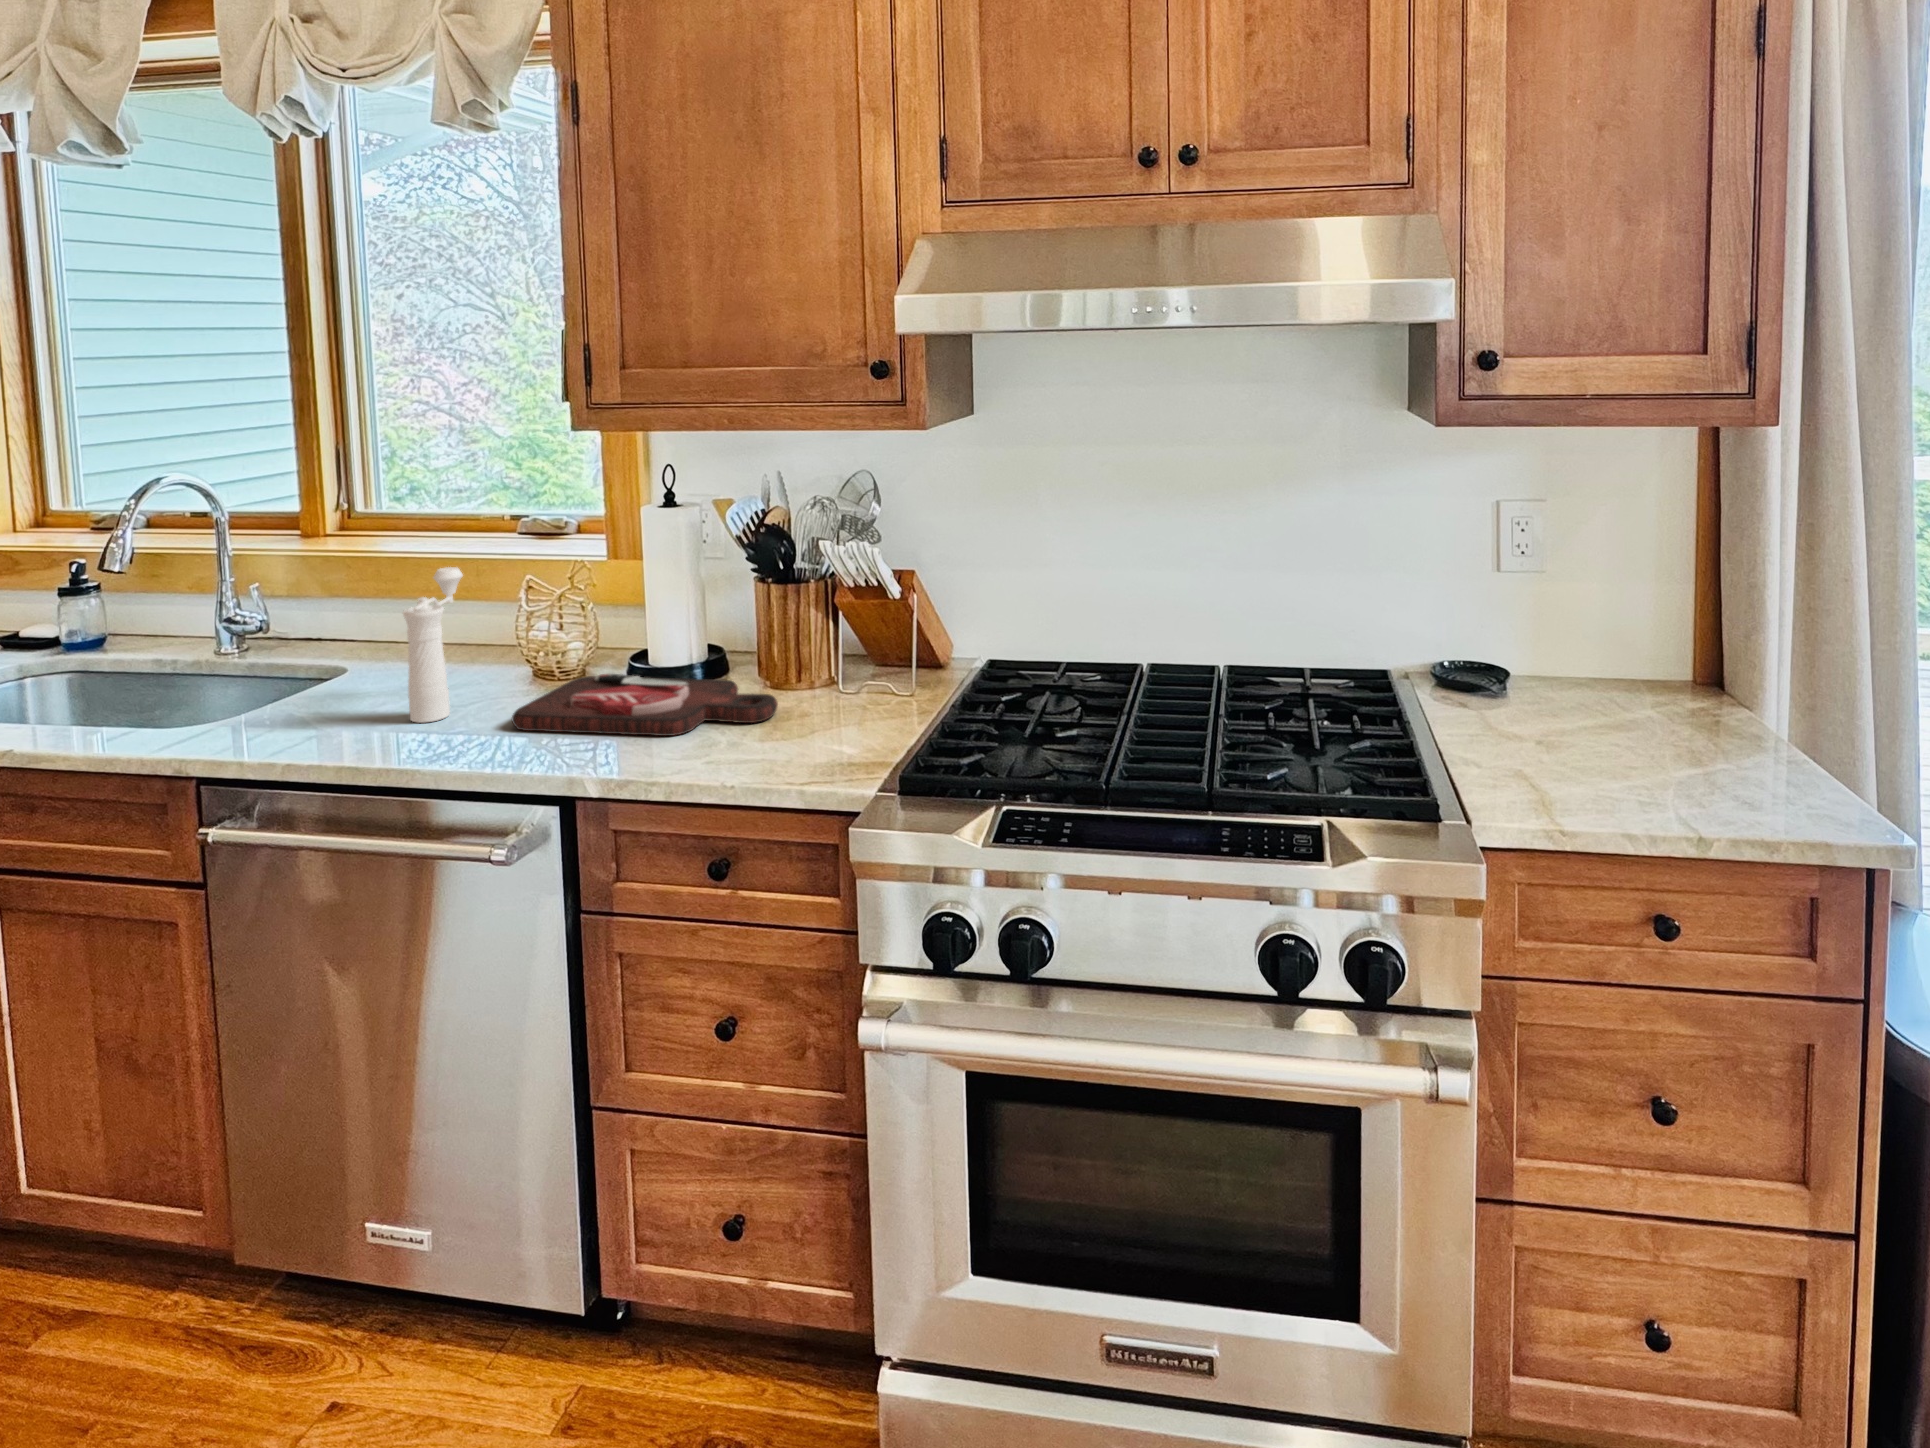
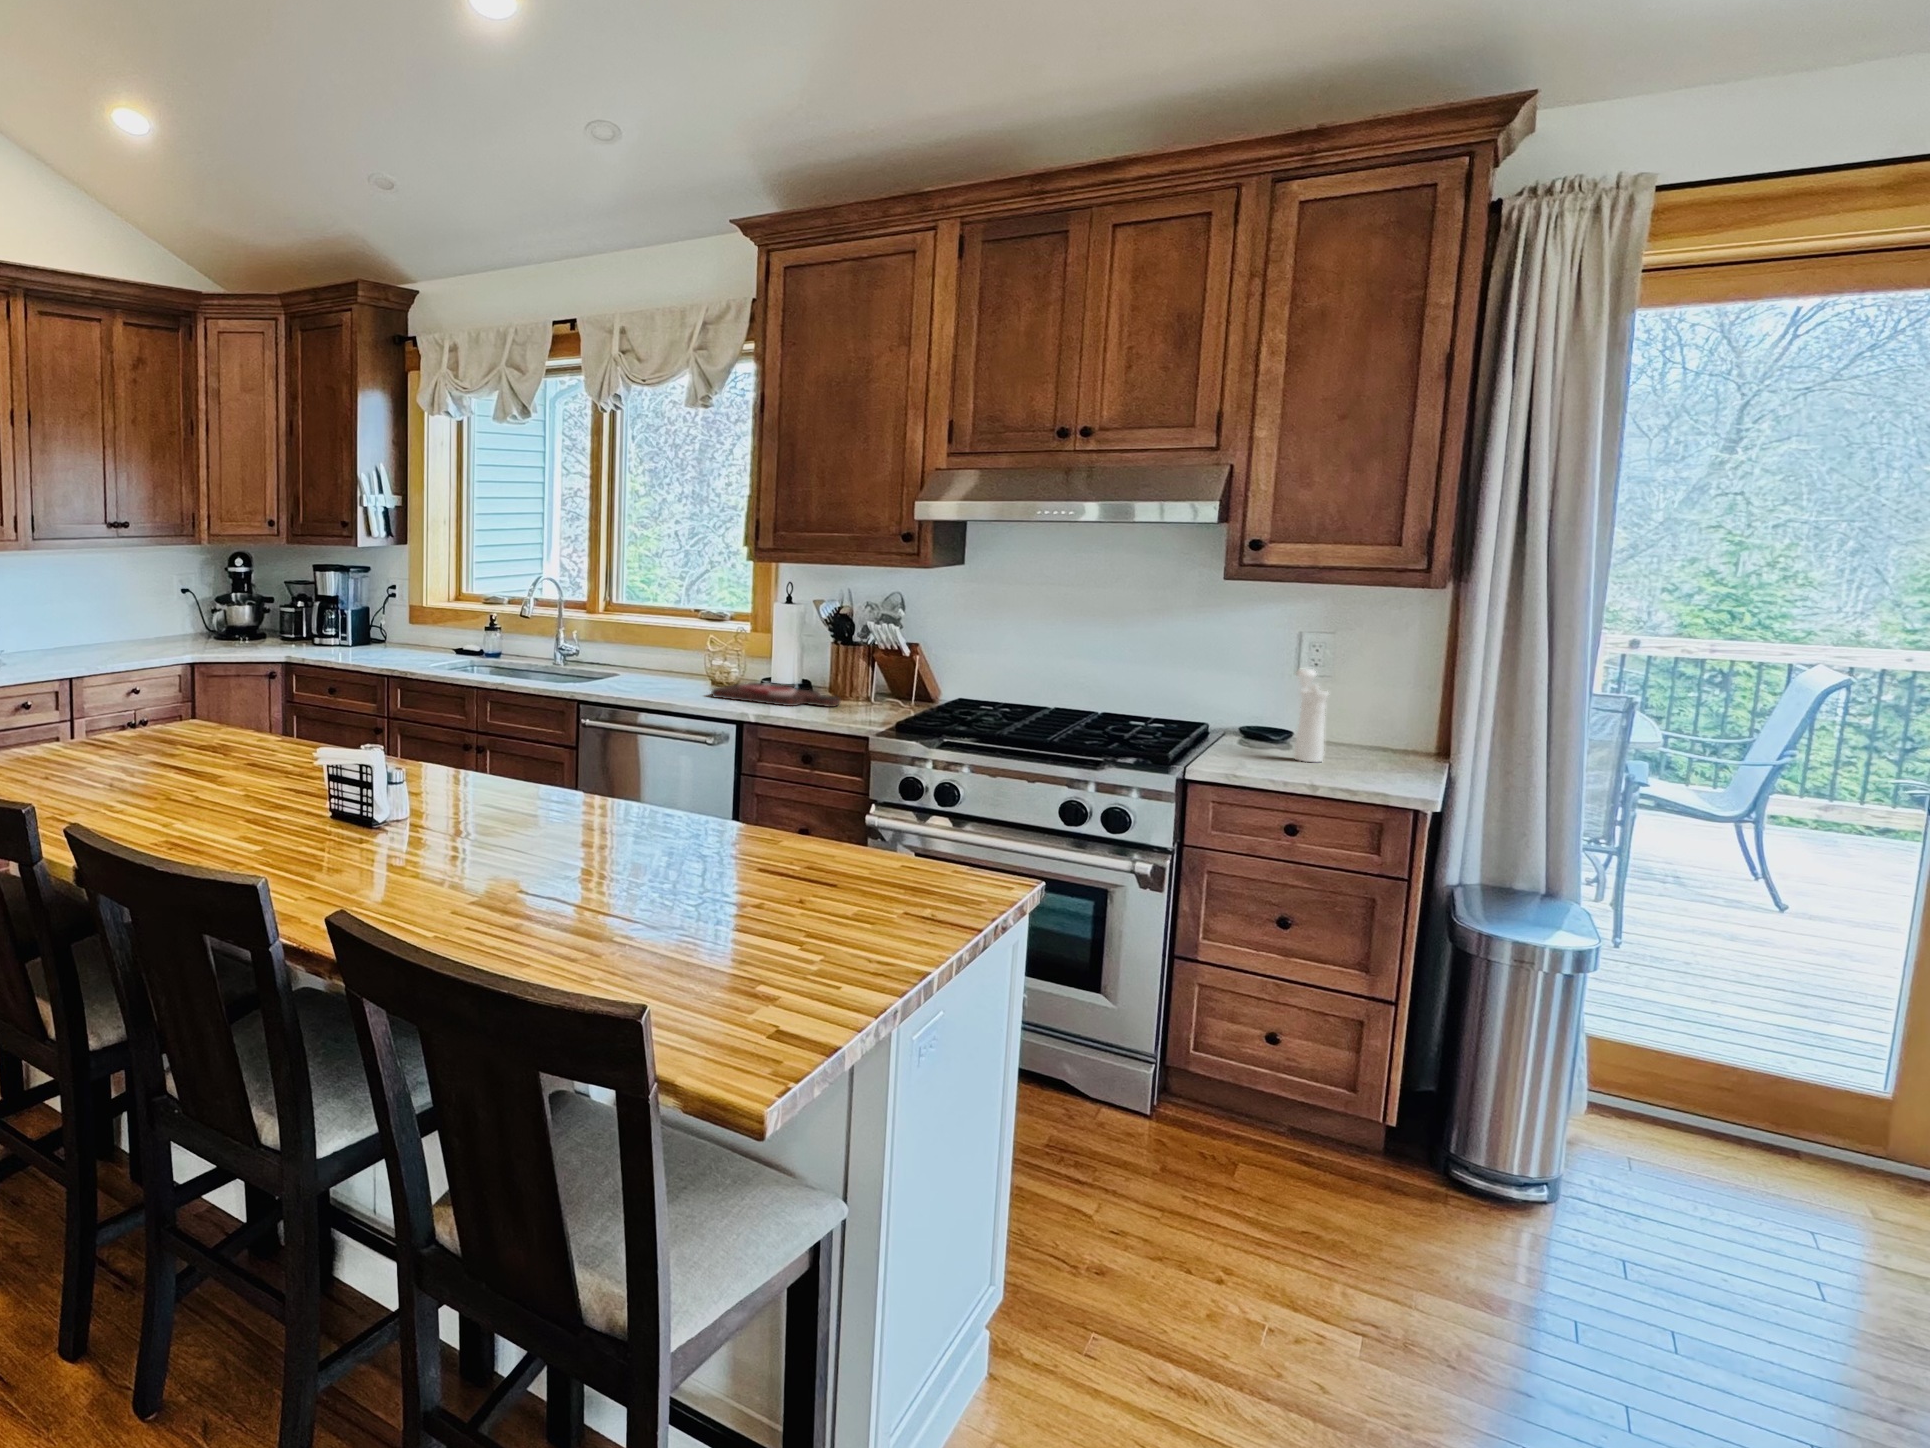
pepper mill: present [403,567,463,723] -> present [1295,669,1328,762]

